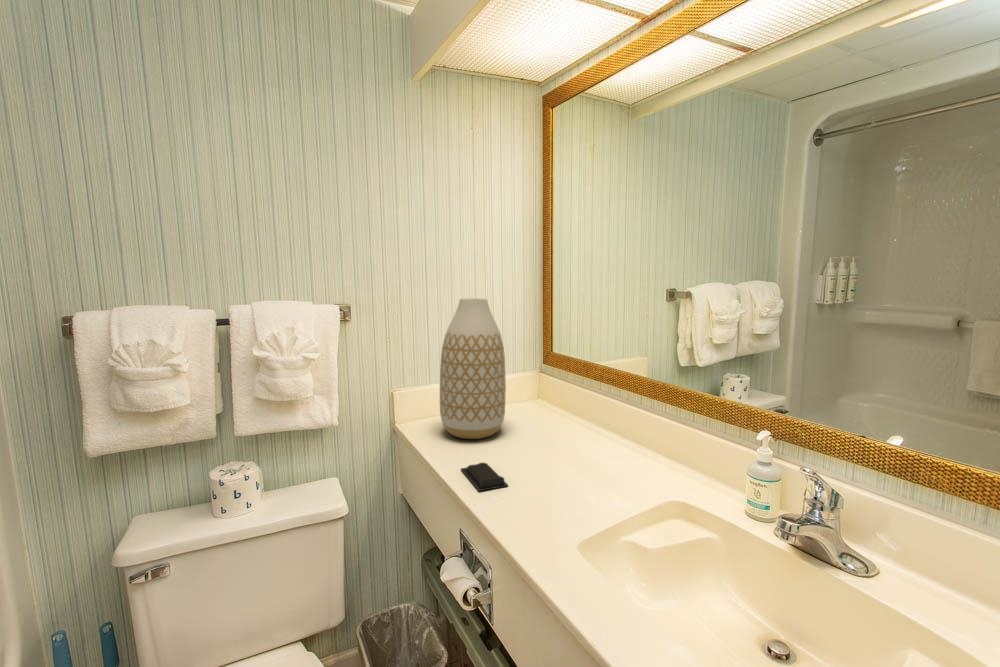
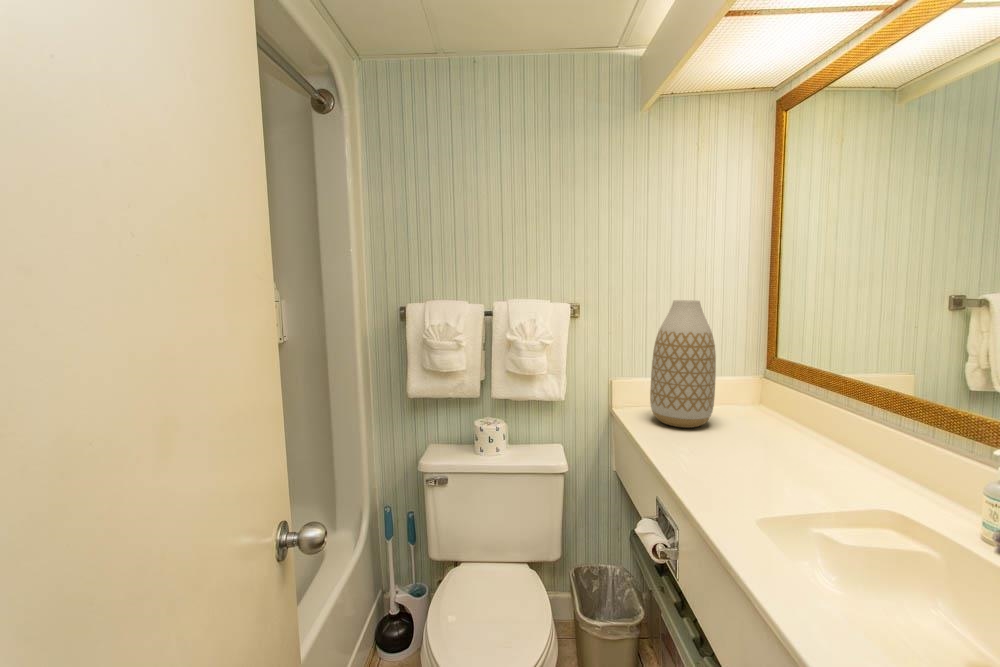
soap bar: present [461,463,508,491] -> none [661,444,702,466]

